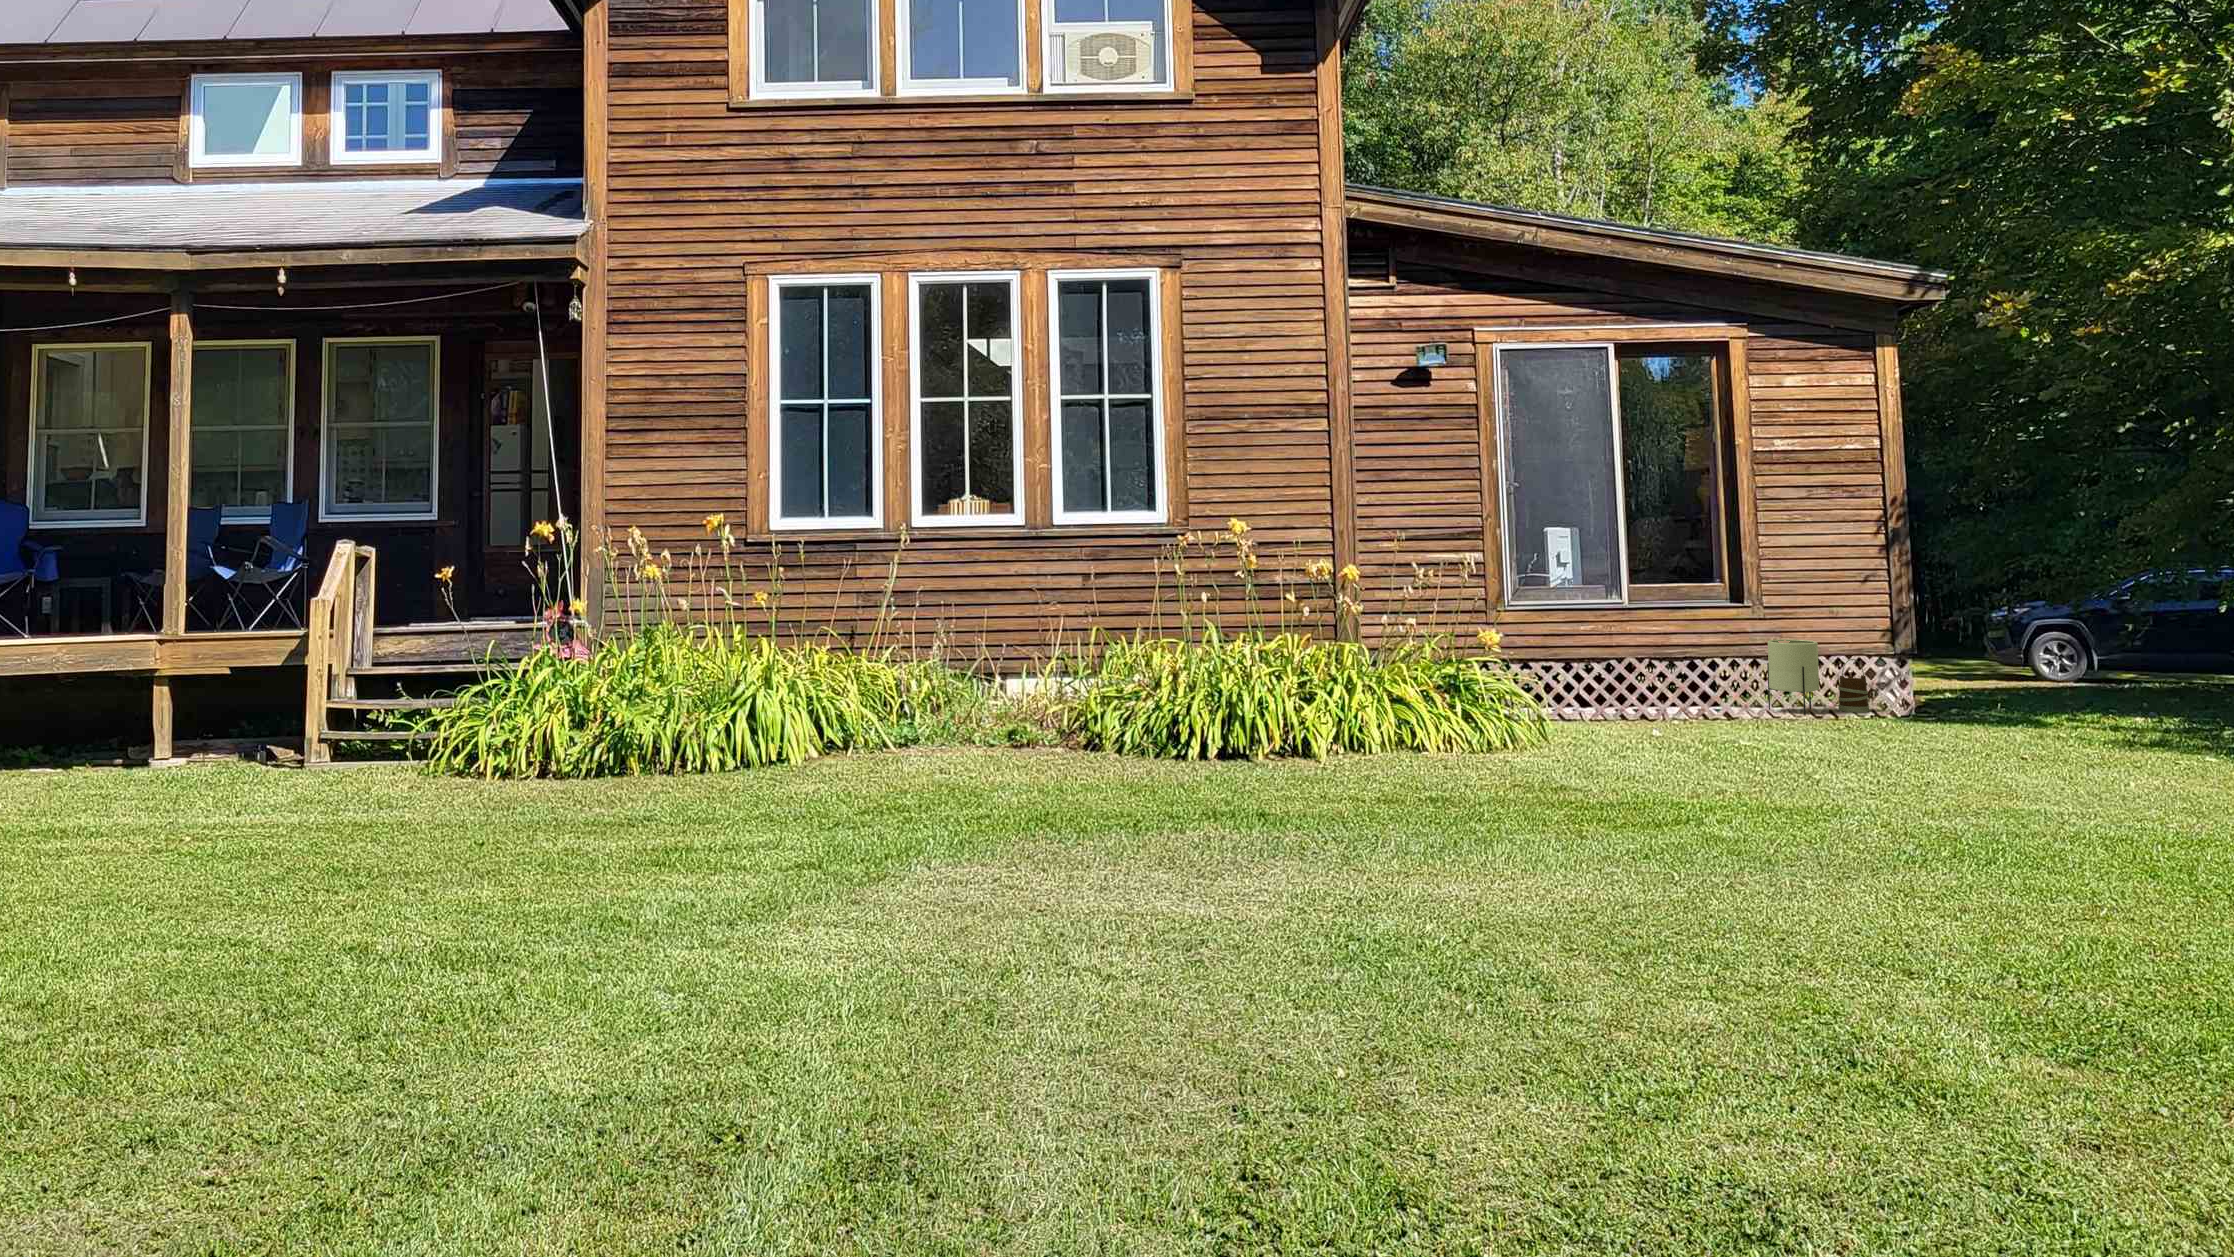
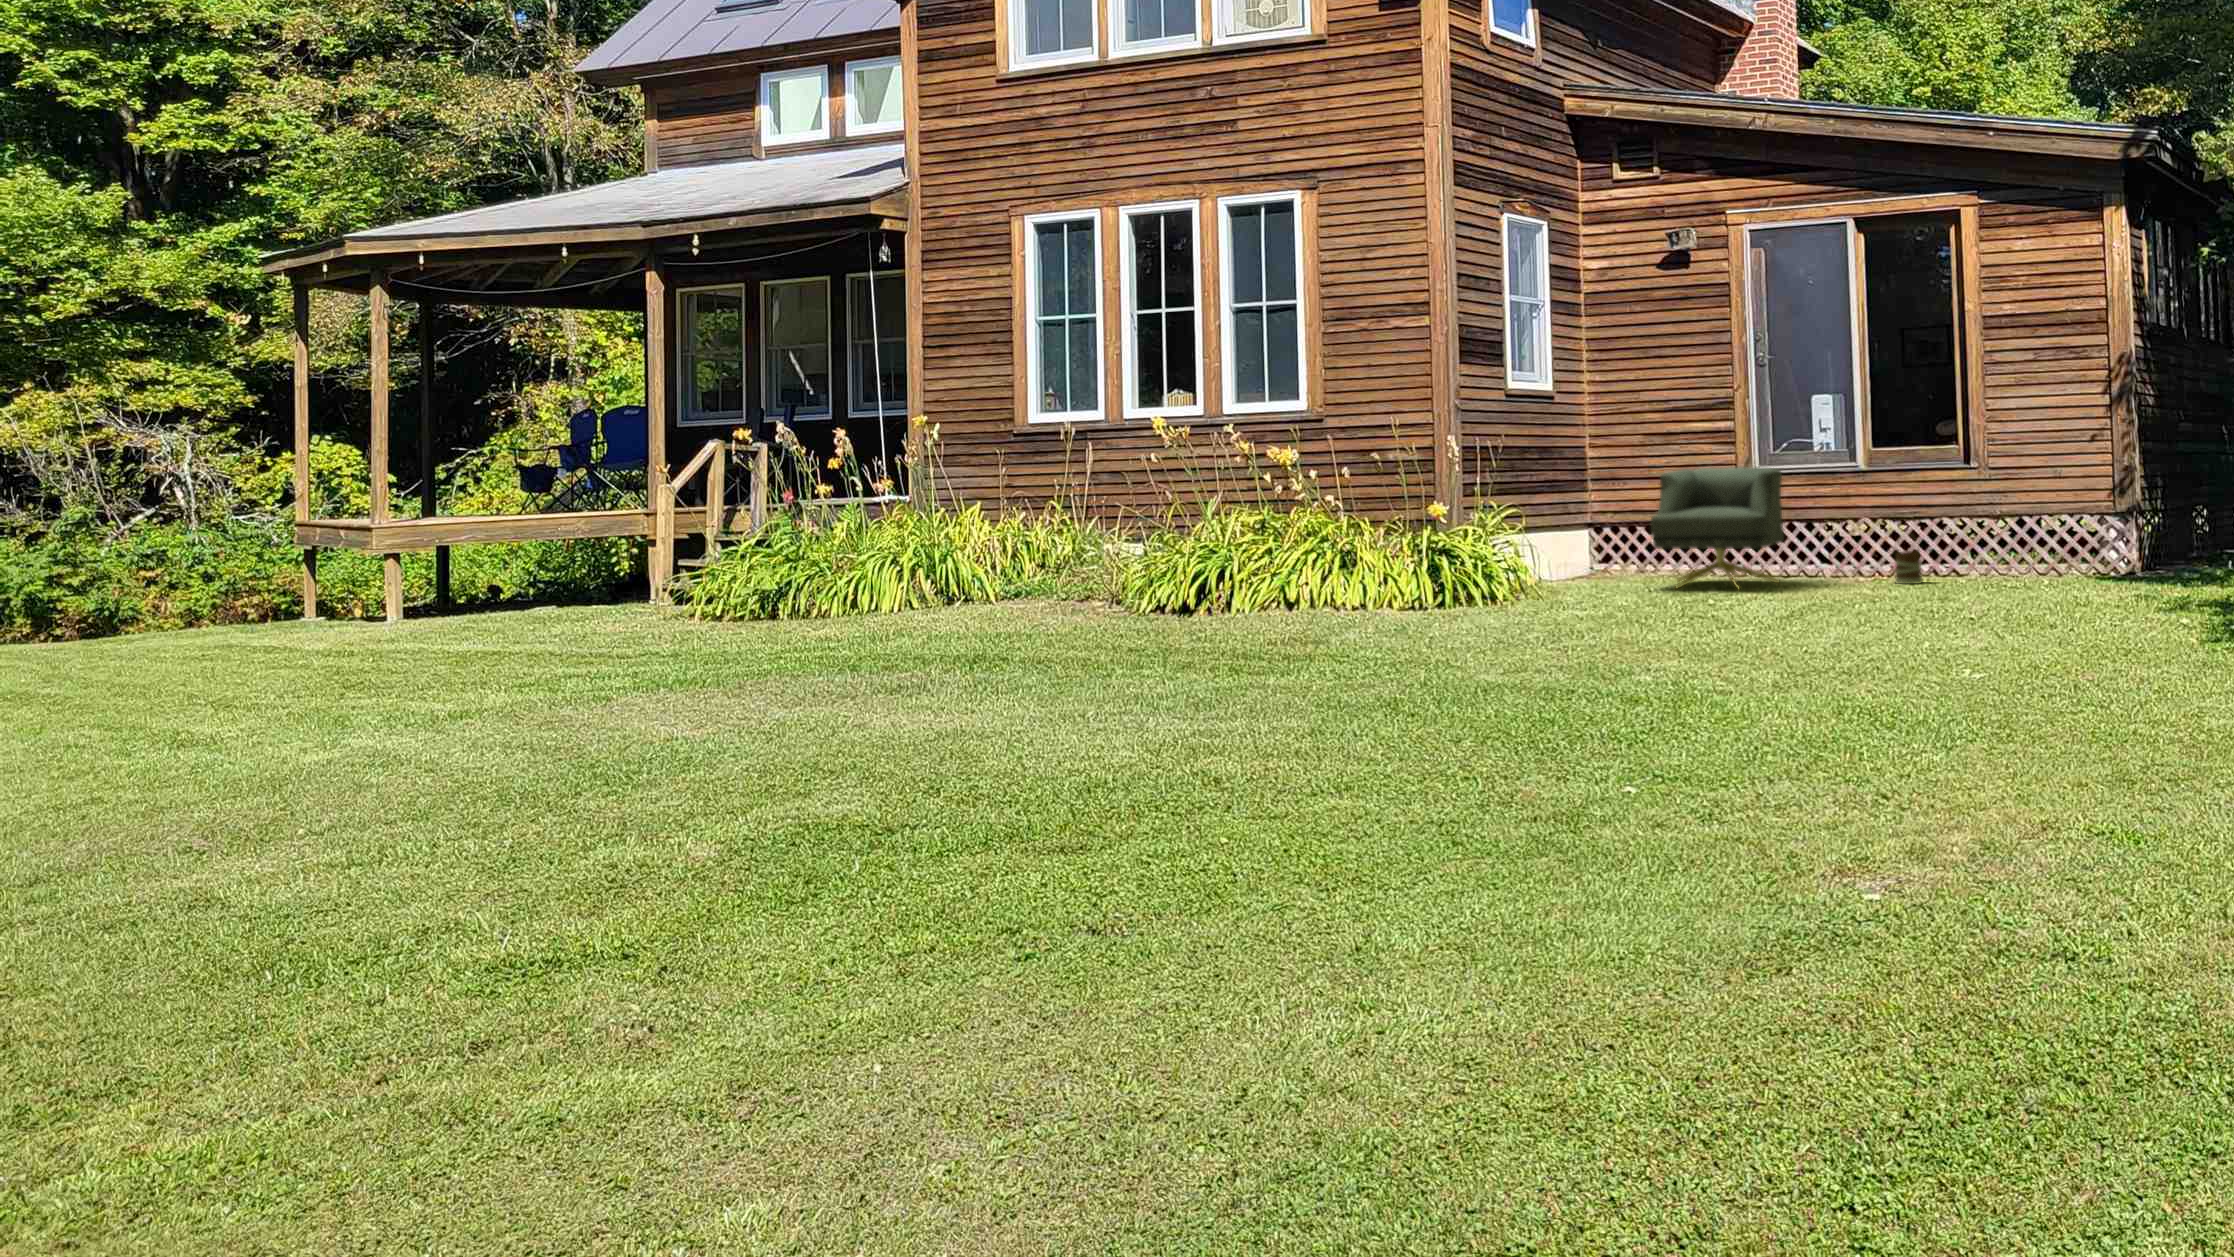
armchair: none [1611,591,1765,726] -> present [1651,467,1784,588]
planter: present [1767,640,1819,715] -> none [1827,514,1875,585]

